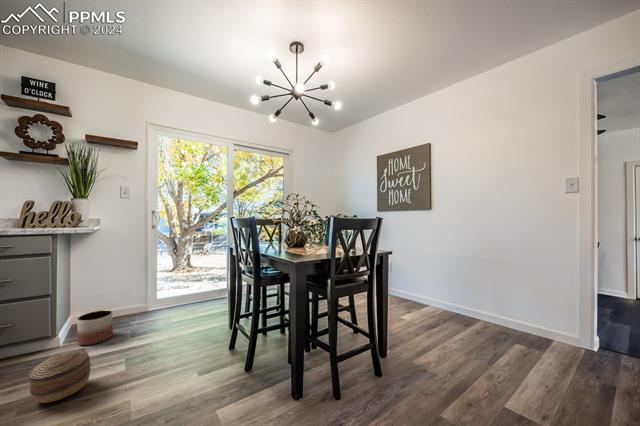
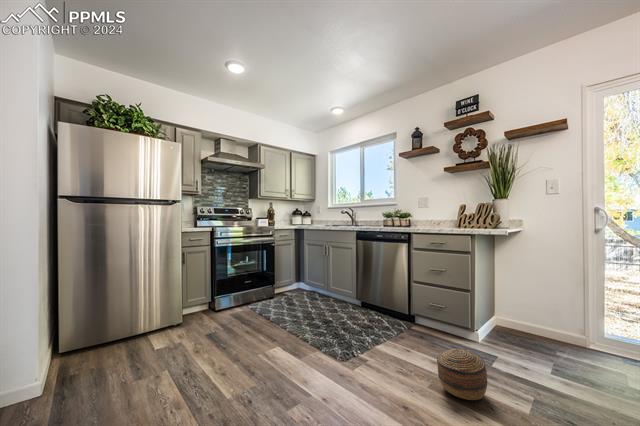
planter: present [77,310,113,345] -> none [492,321,530,361]

